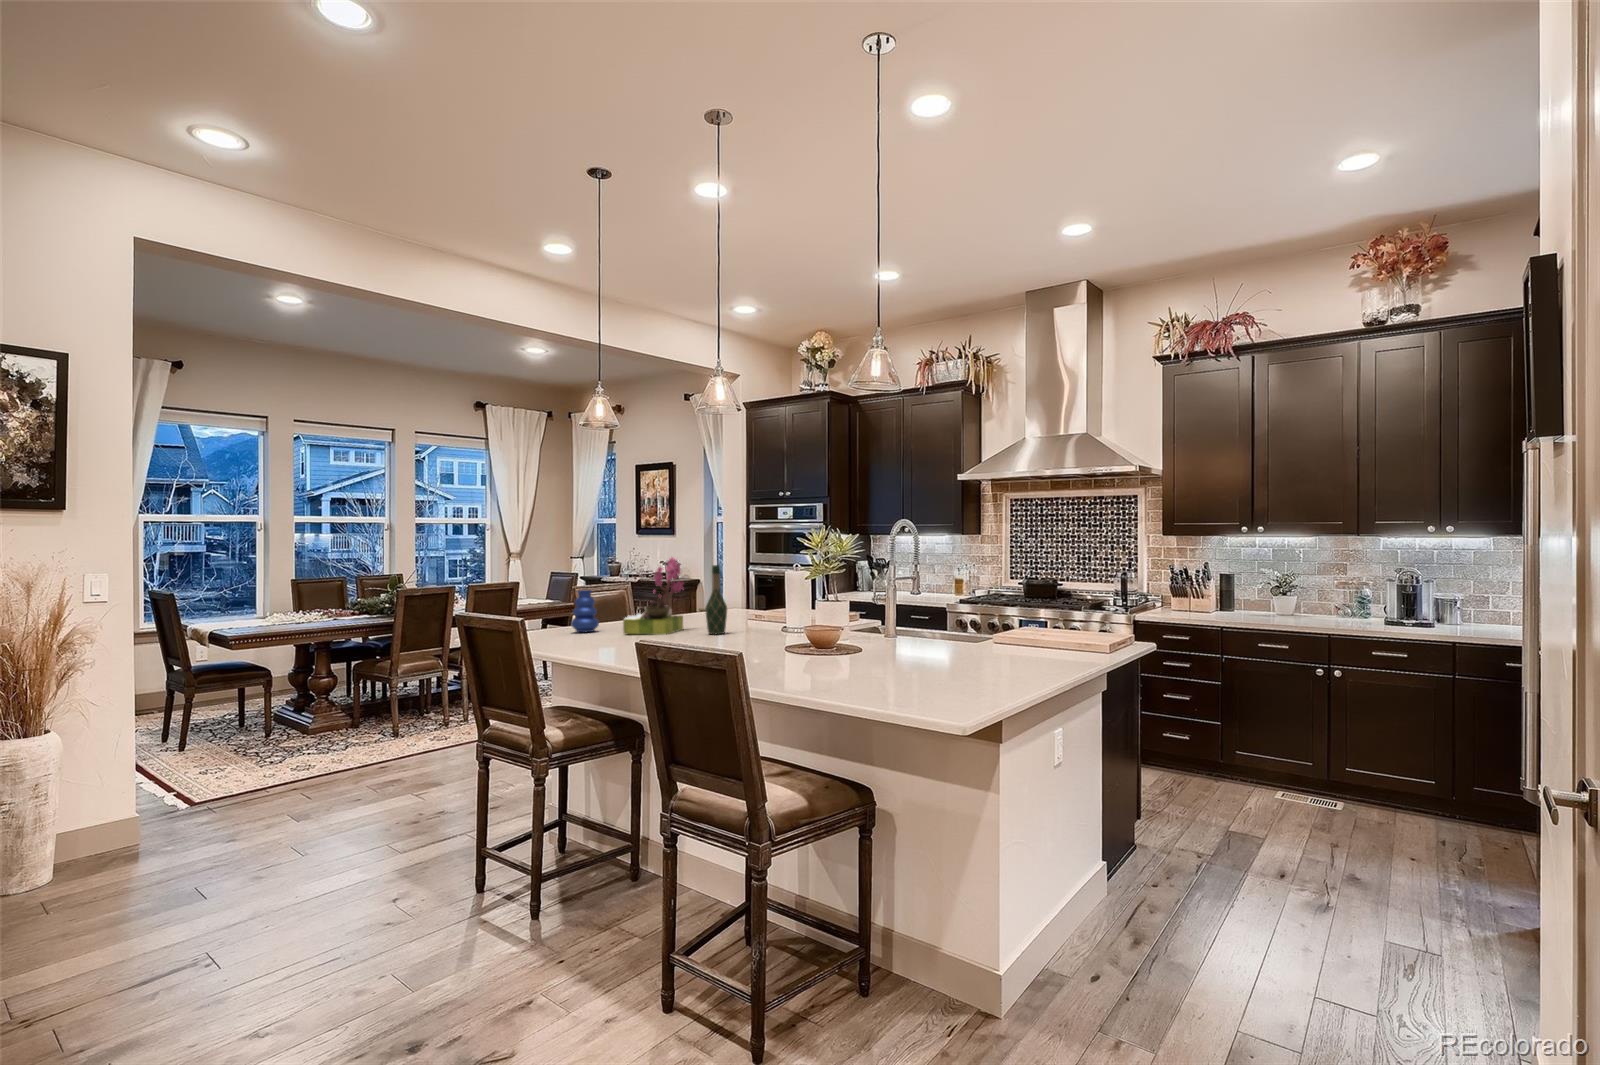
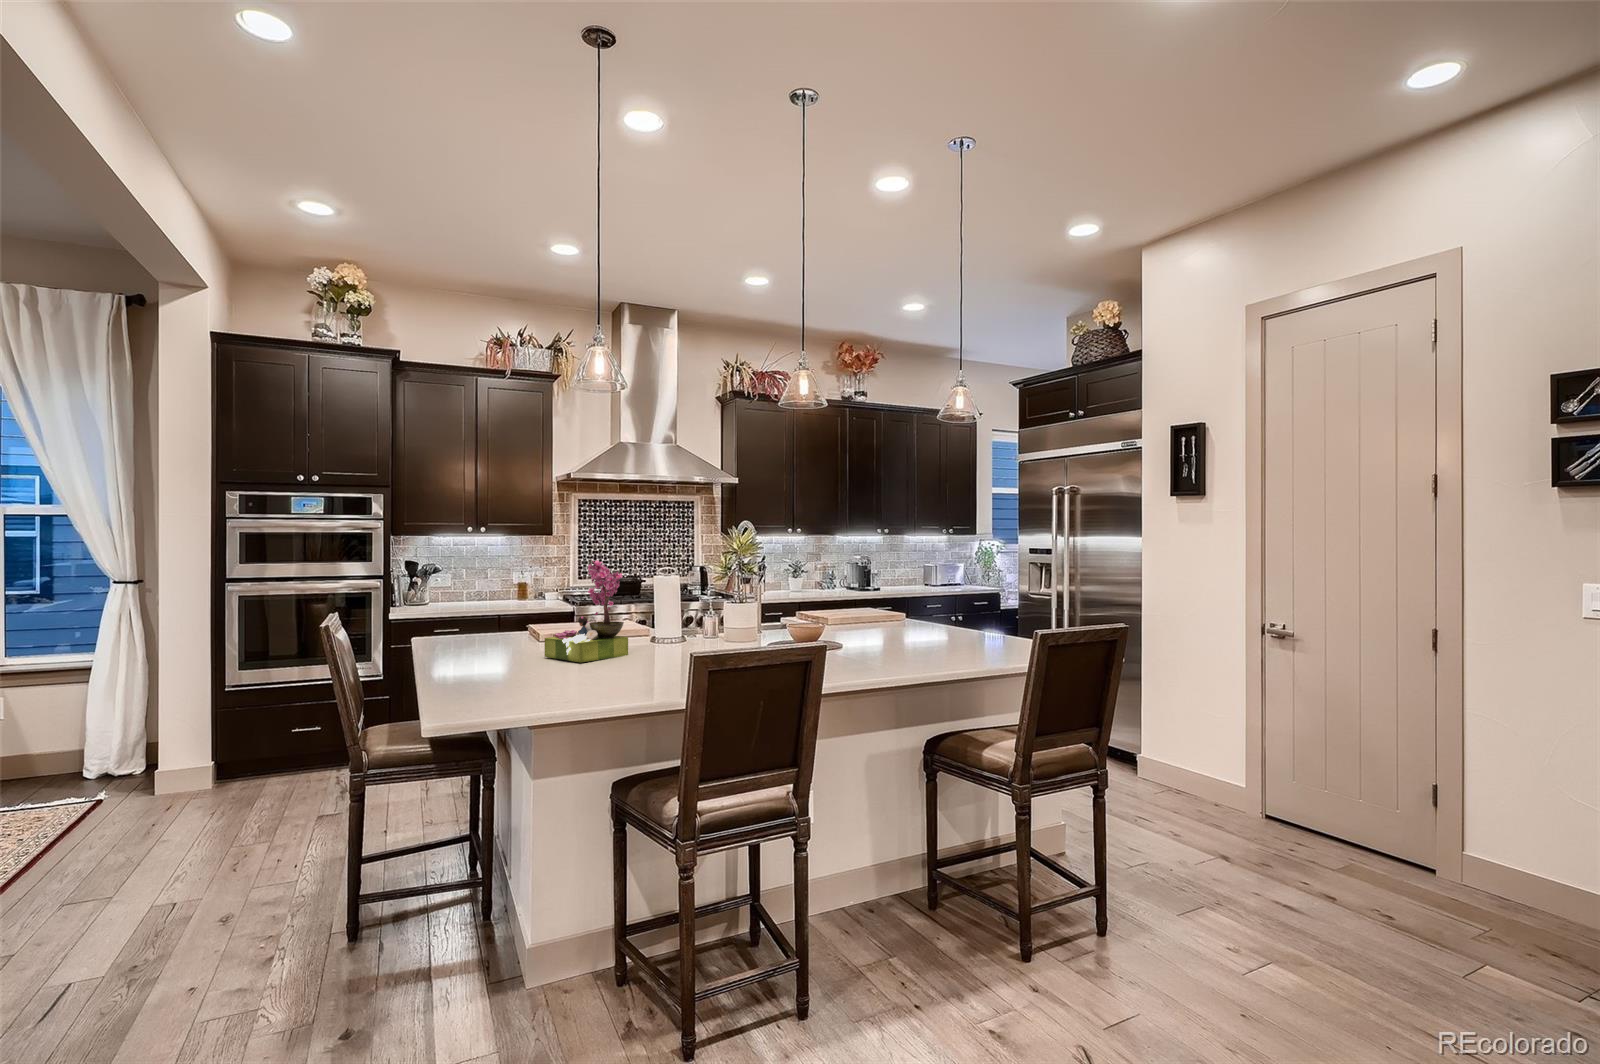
wine bottle: present [705,565,727,634] -> none [673,568,698,647]
vase: present [571,590,599,632] -> none [455,610,499,673]

